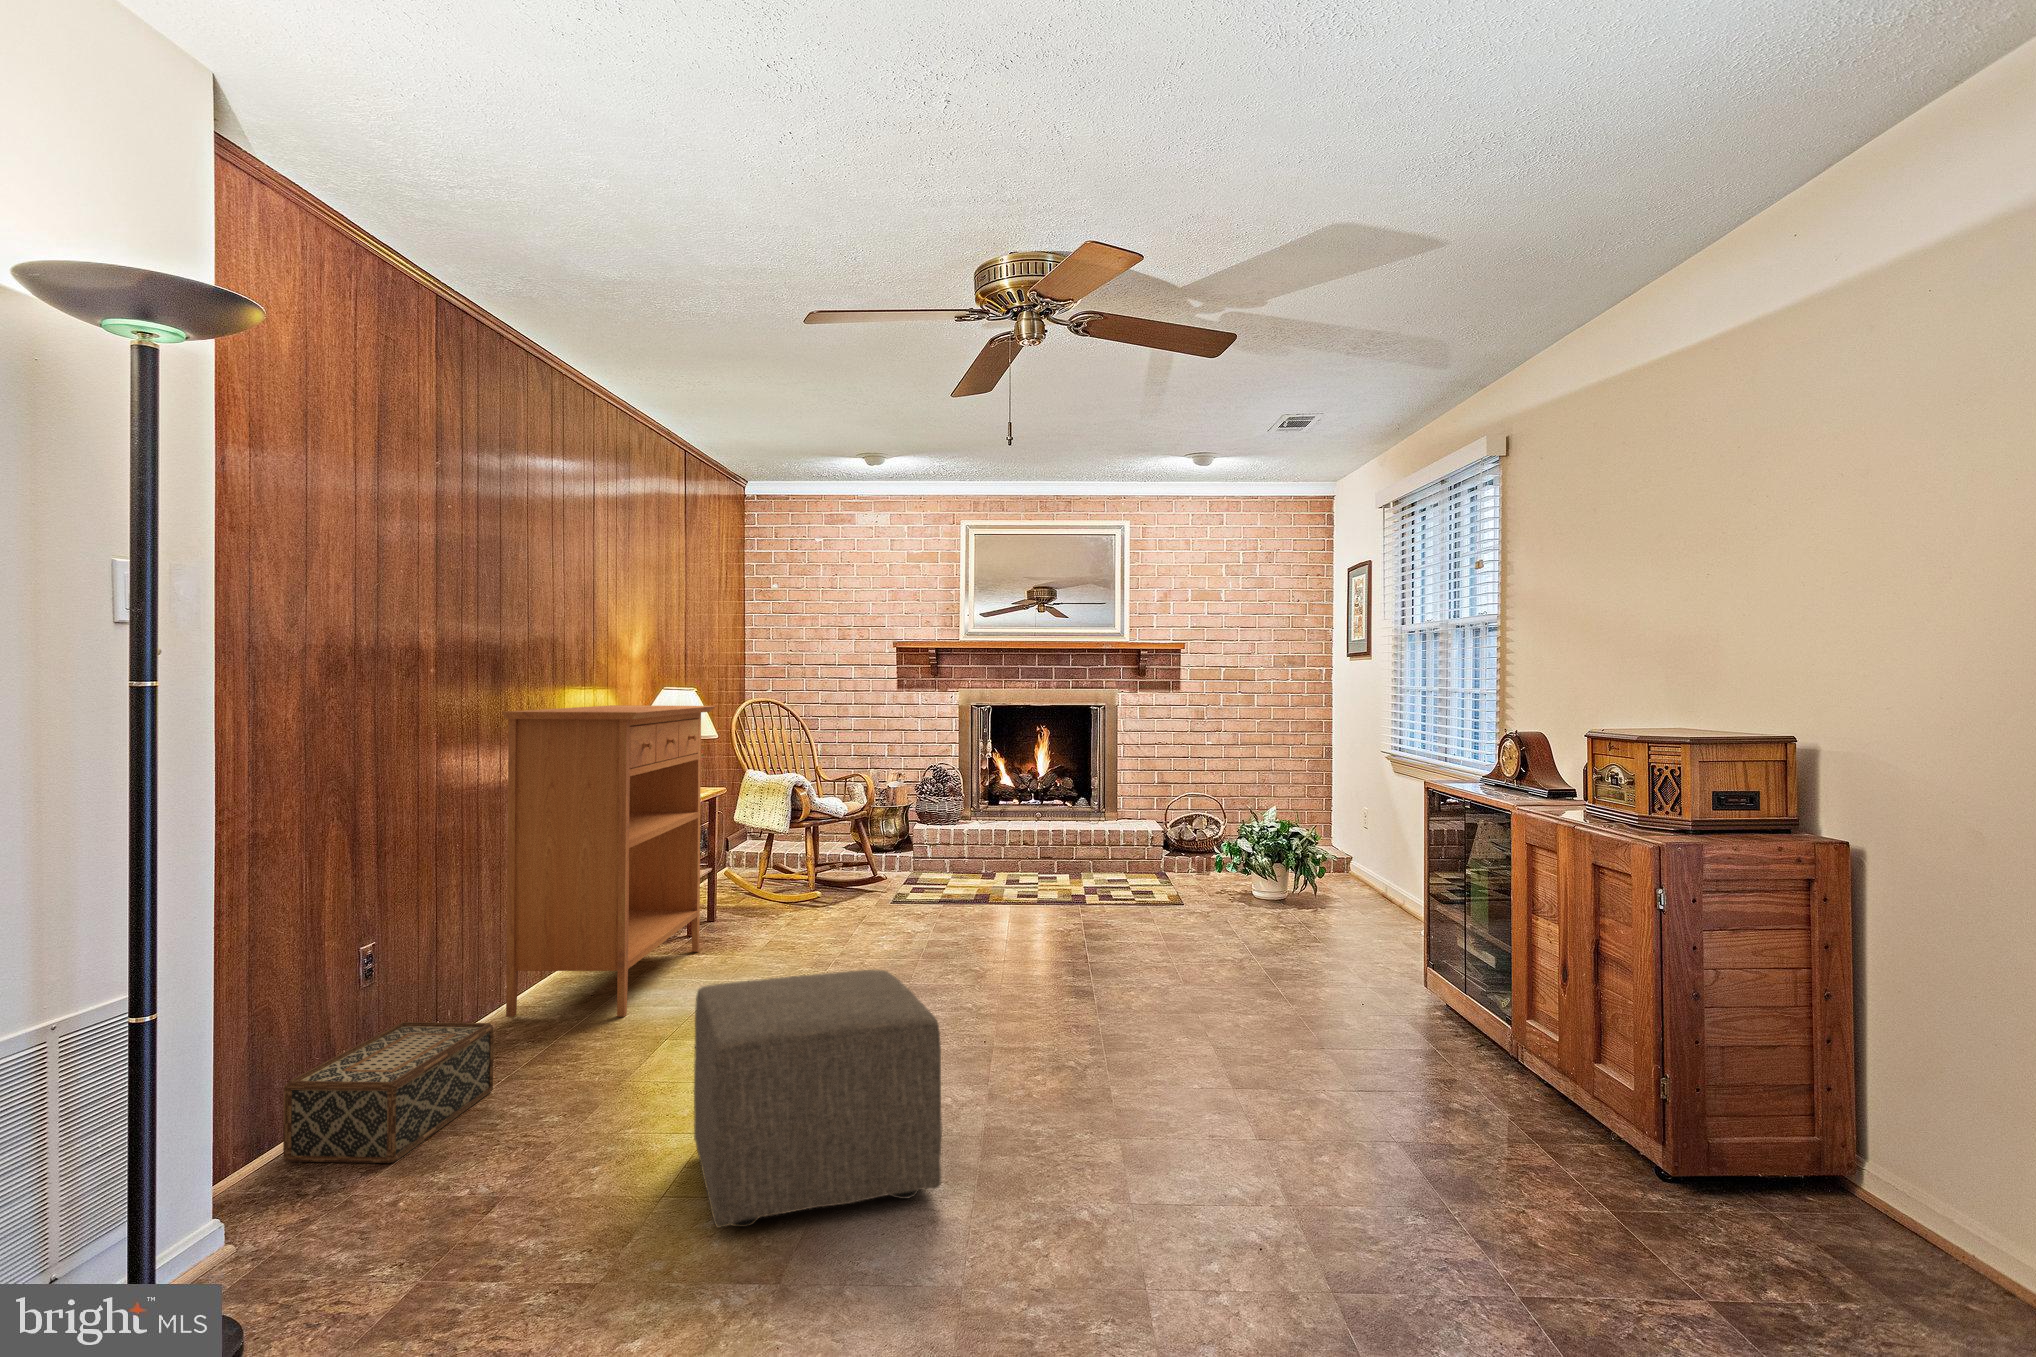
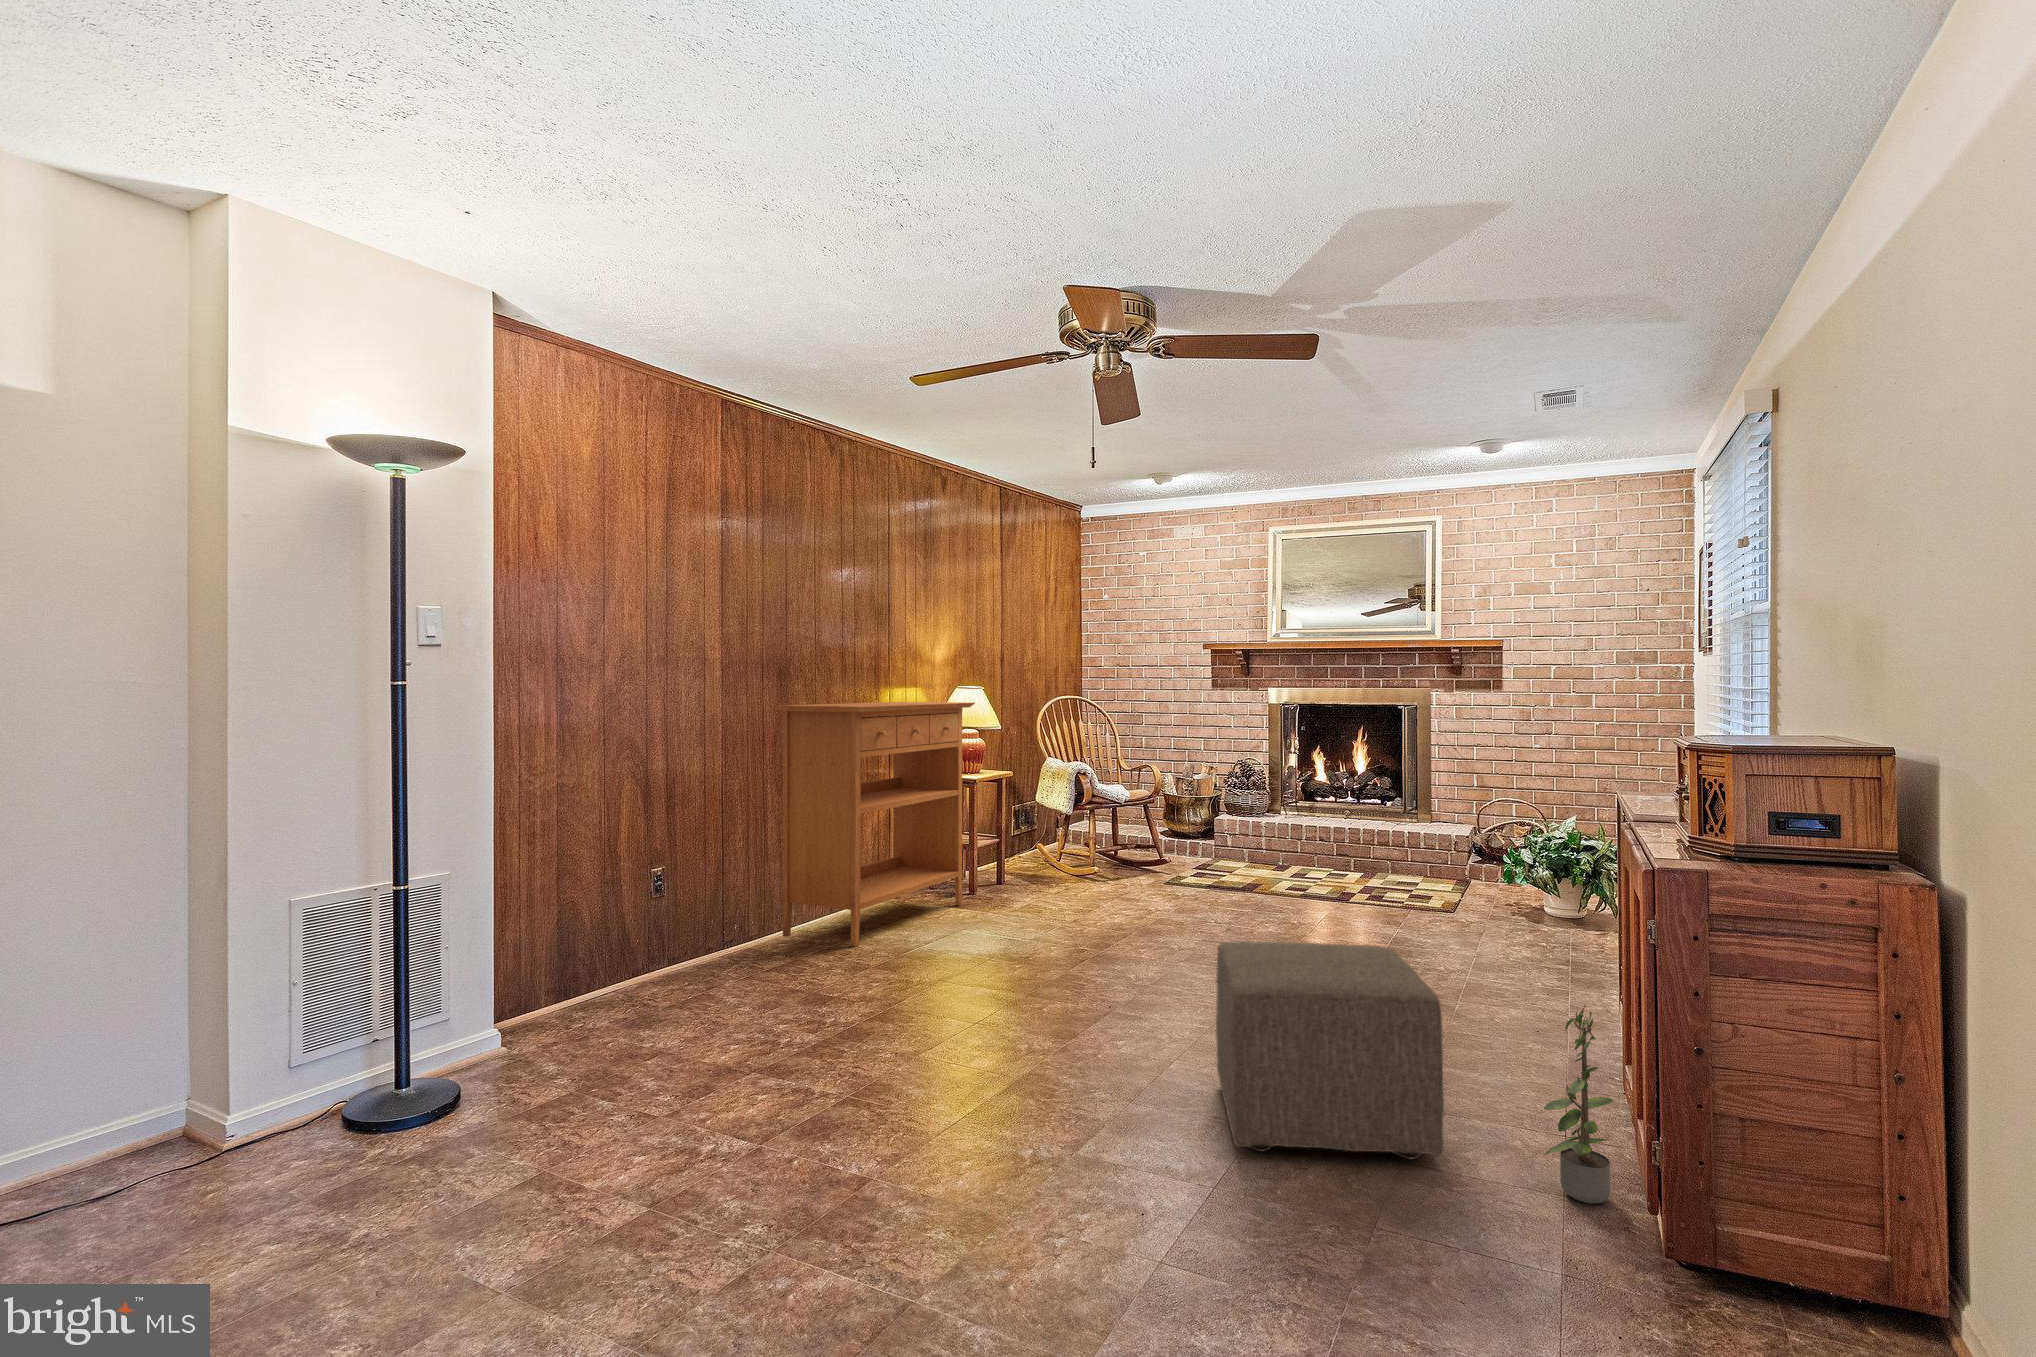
potted plant: none [1512,968,1589,1139] -> present [1544,1005,1613,1204]
ottoman: present [694,970,942,1228] -> present [1216,942,1444,1159]
woven basket: present [283,1022,493,1163] -> none [567,927,720,1019]

